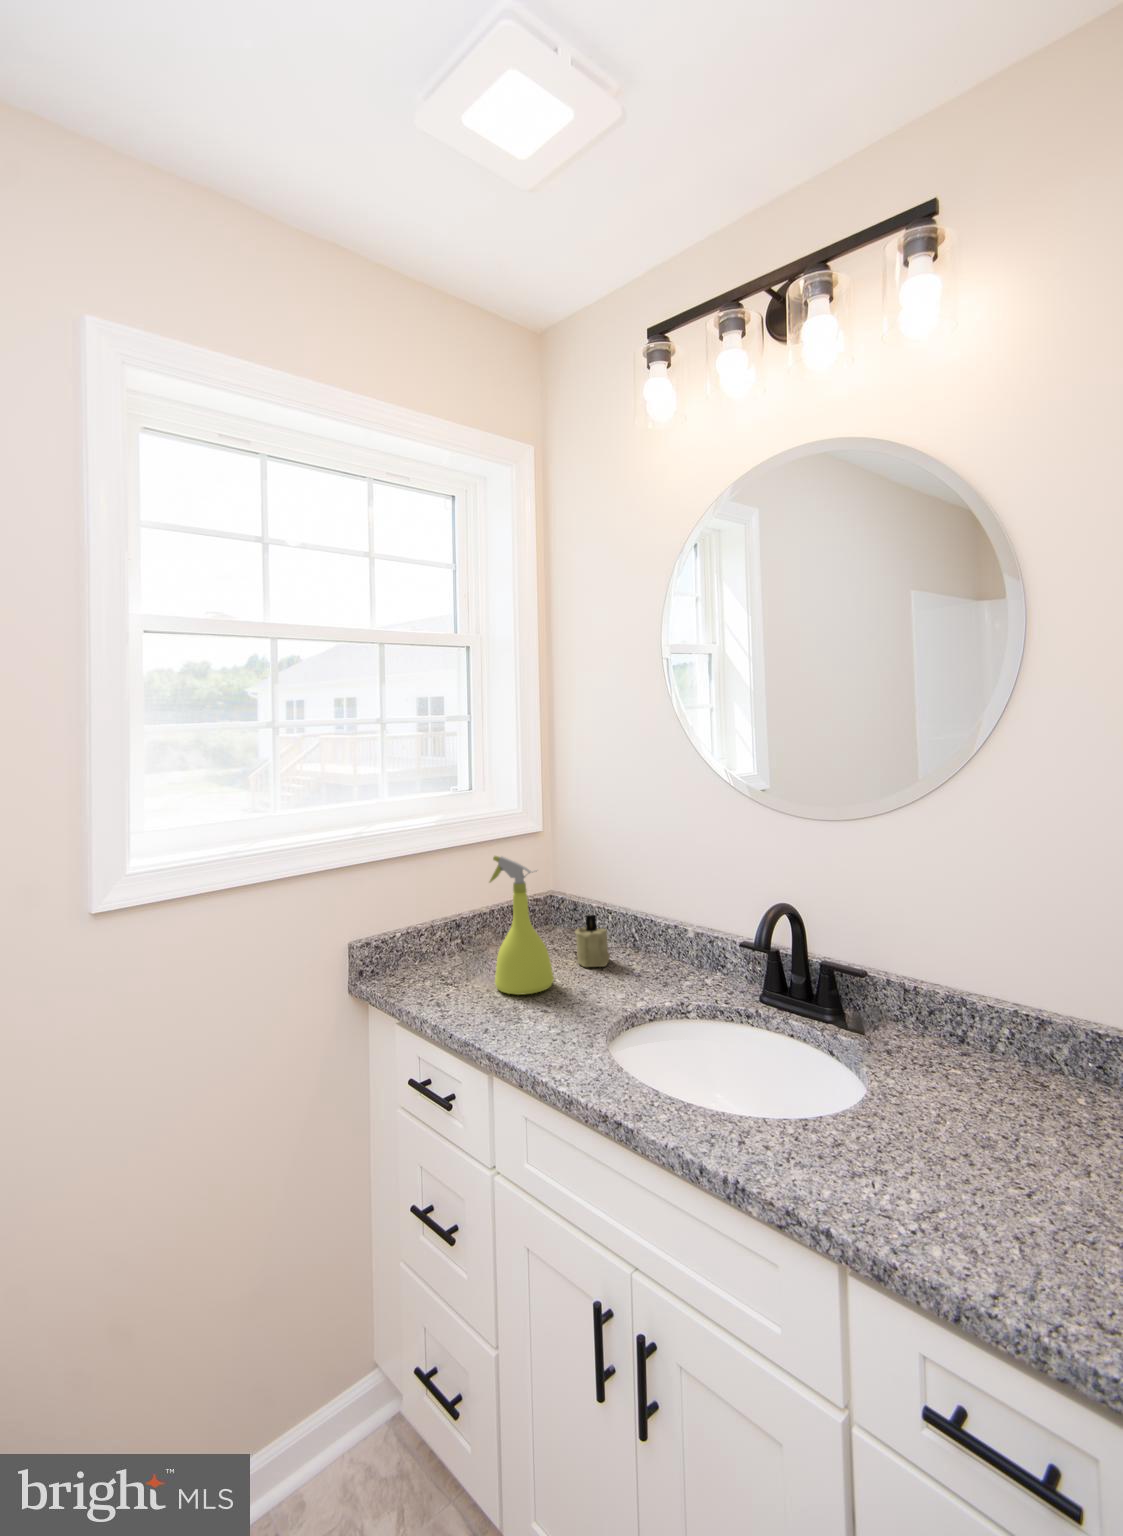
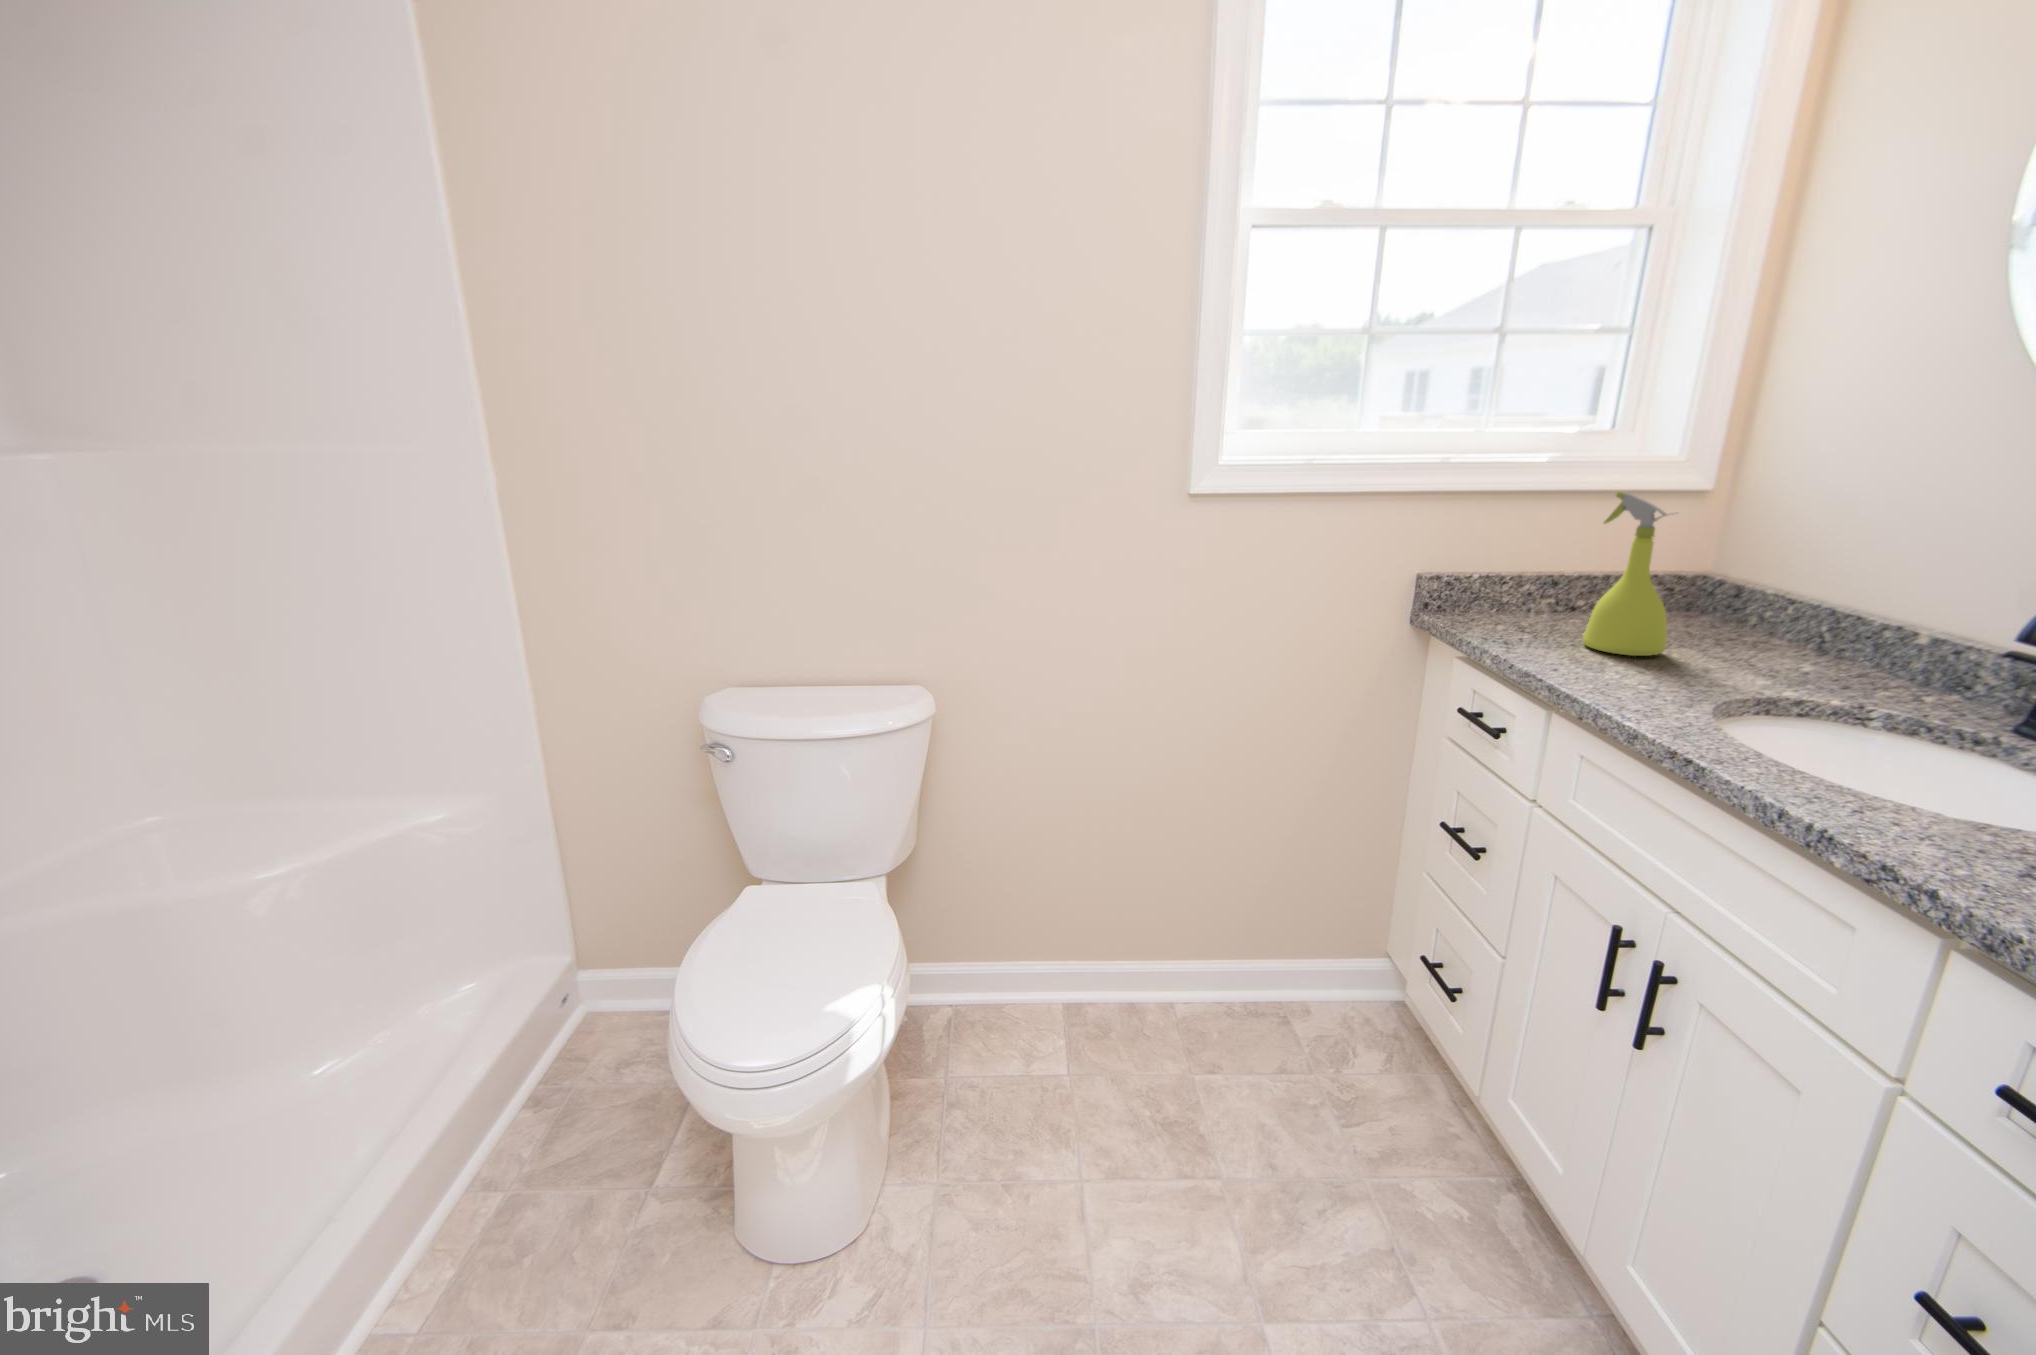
candle: present [575,915,610,967] -> none [1713,589,1774,656]

